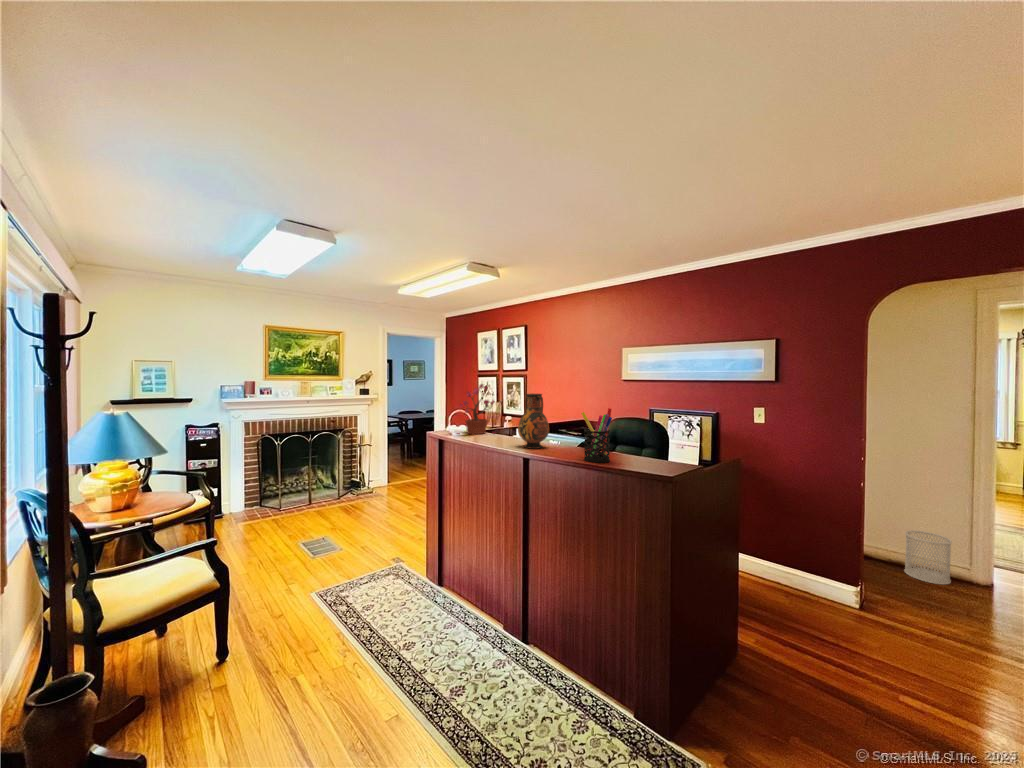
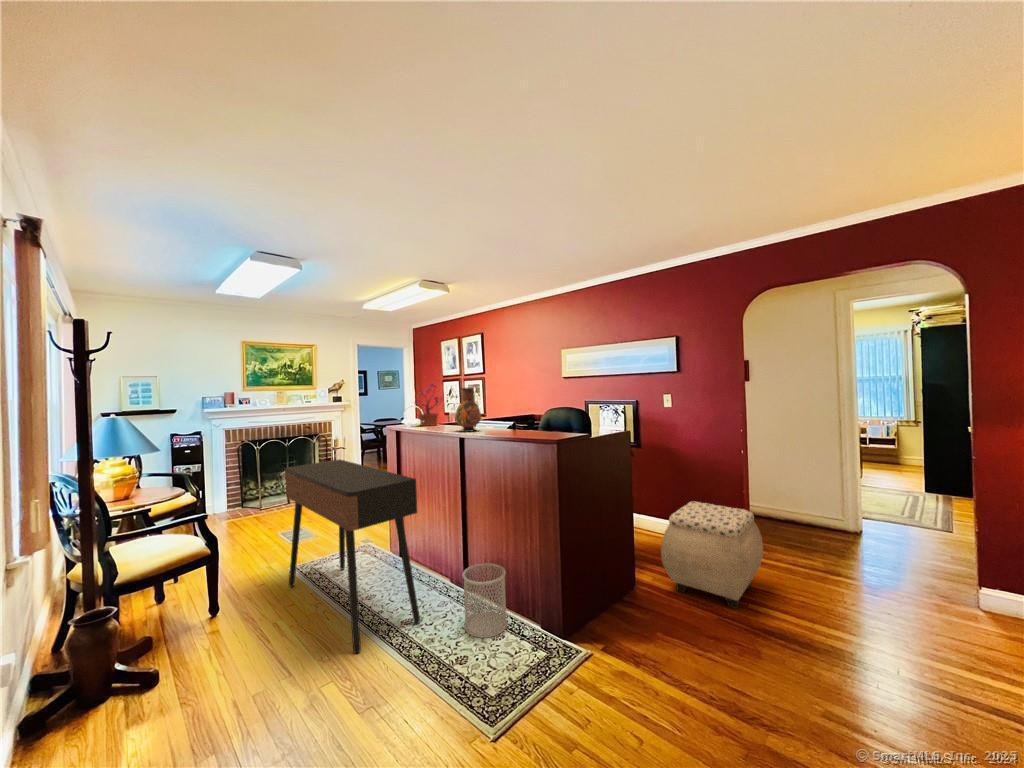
pen holder: present [581,408,612,463] -> none [499,394,521,437]
console table: none [311,471,476,741] -> present [285,459,420,653]
wastebasket: present [904,530,952,585] -> present [462,563,507,638]
ottoman: none [777,547,910,702] -> present [661,501,763,609]

